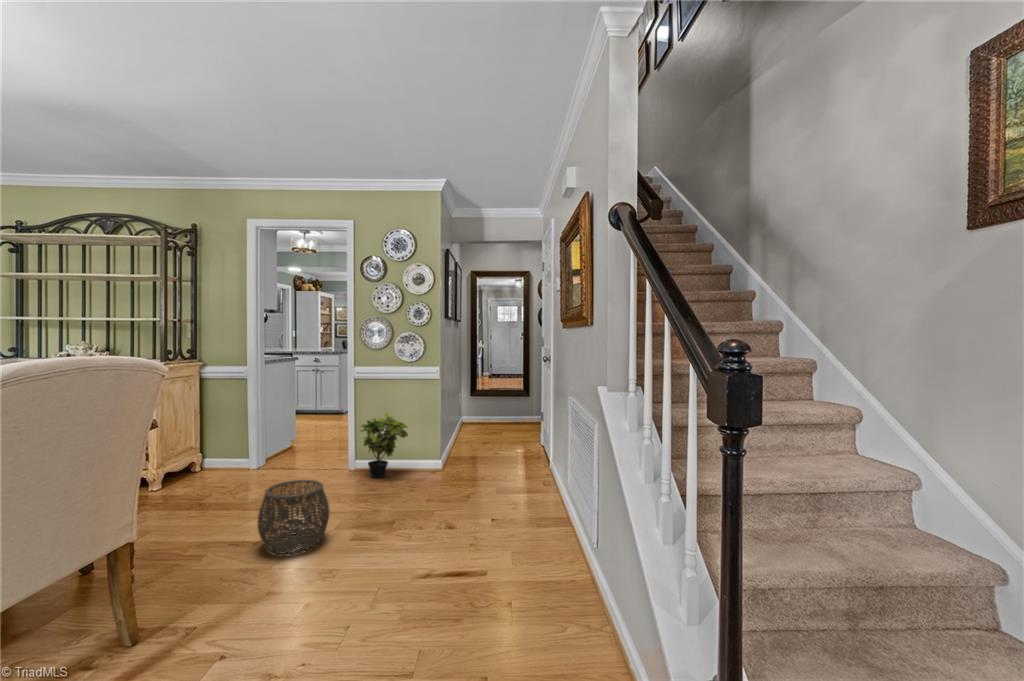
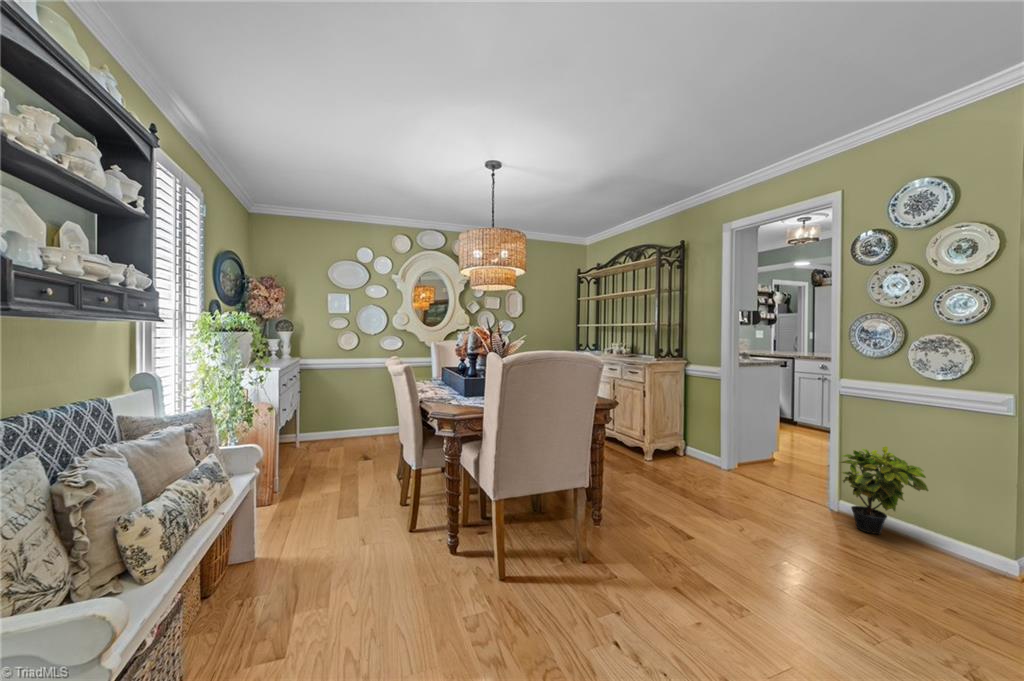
woven basket: present [257,480,330,554] -> none [665,495,746,584]

